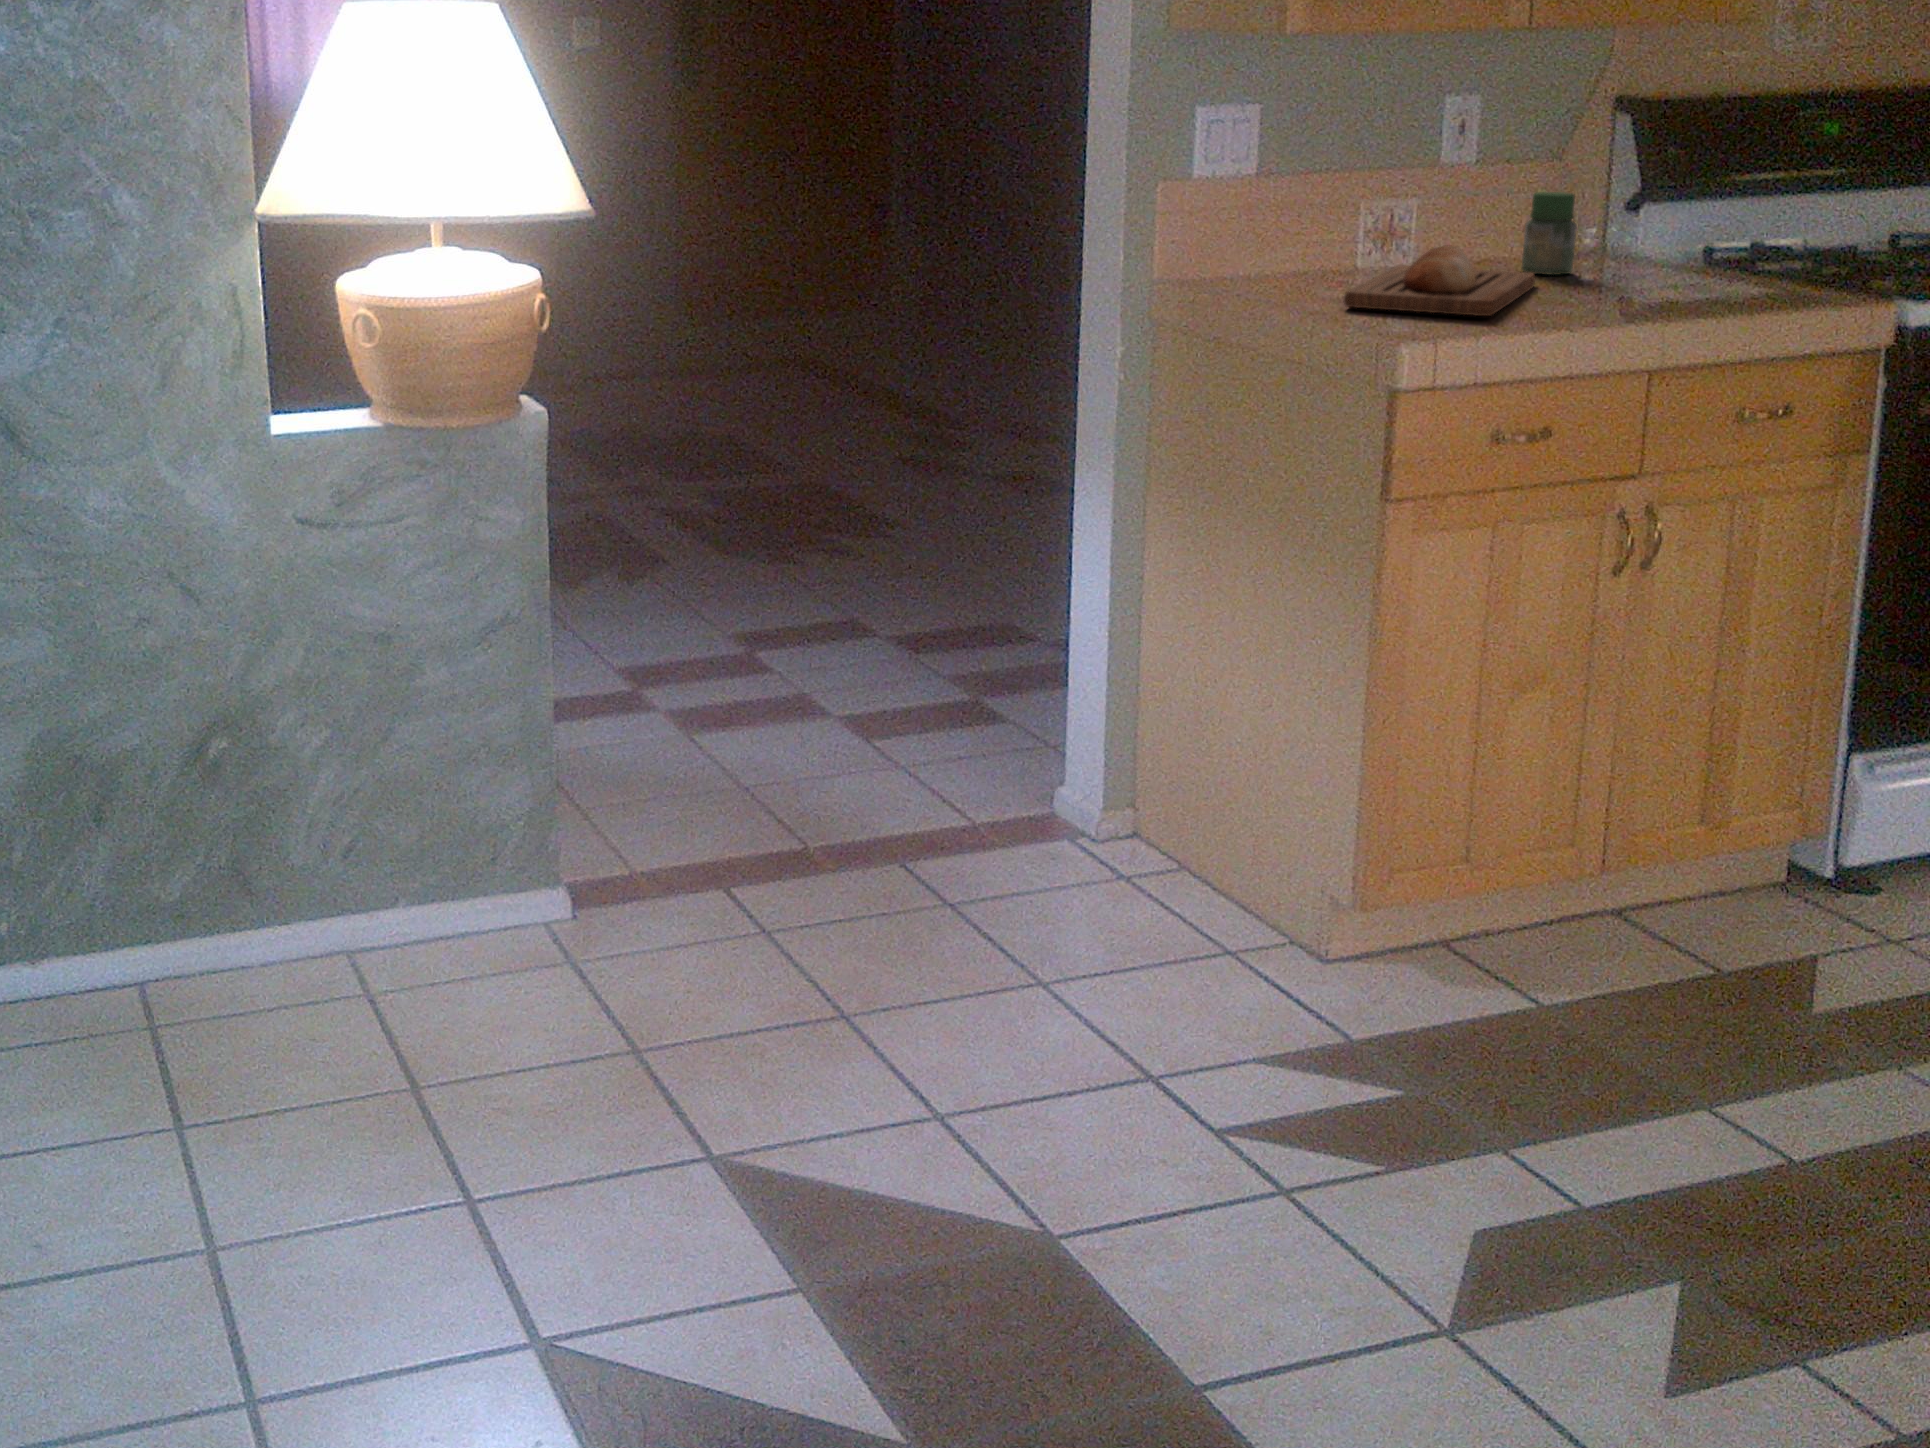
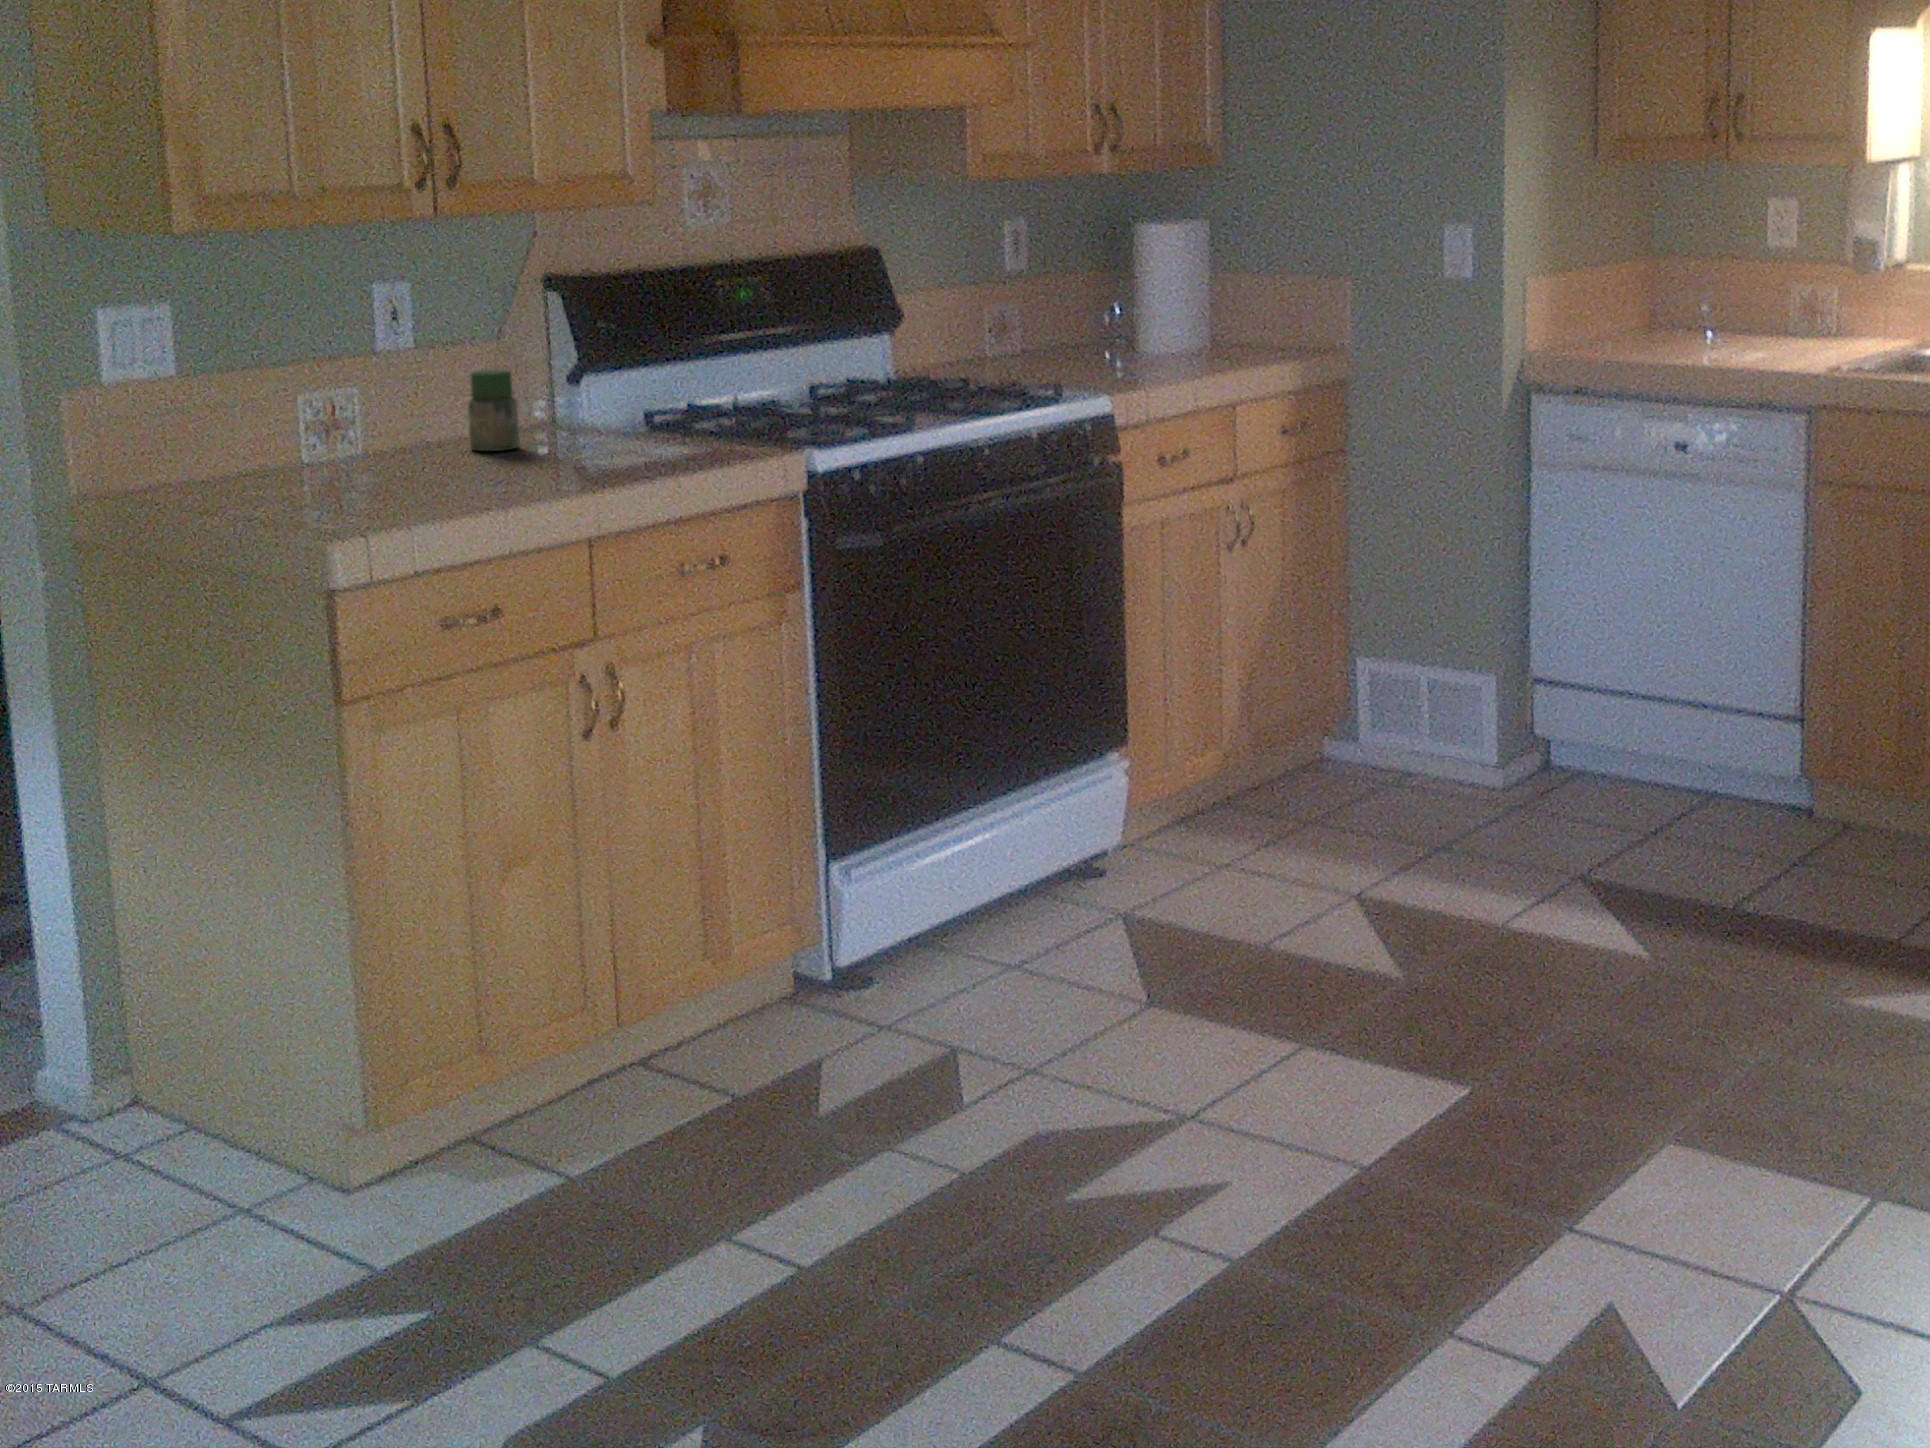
bread loaf: present [1343,245,1535,316] -> none [275,433,480,508]

